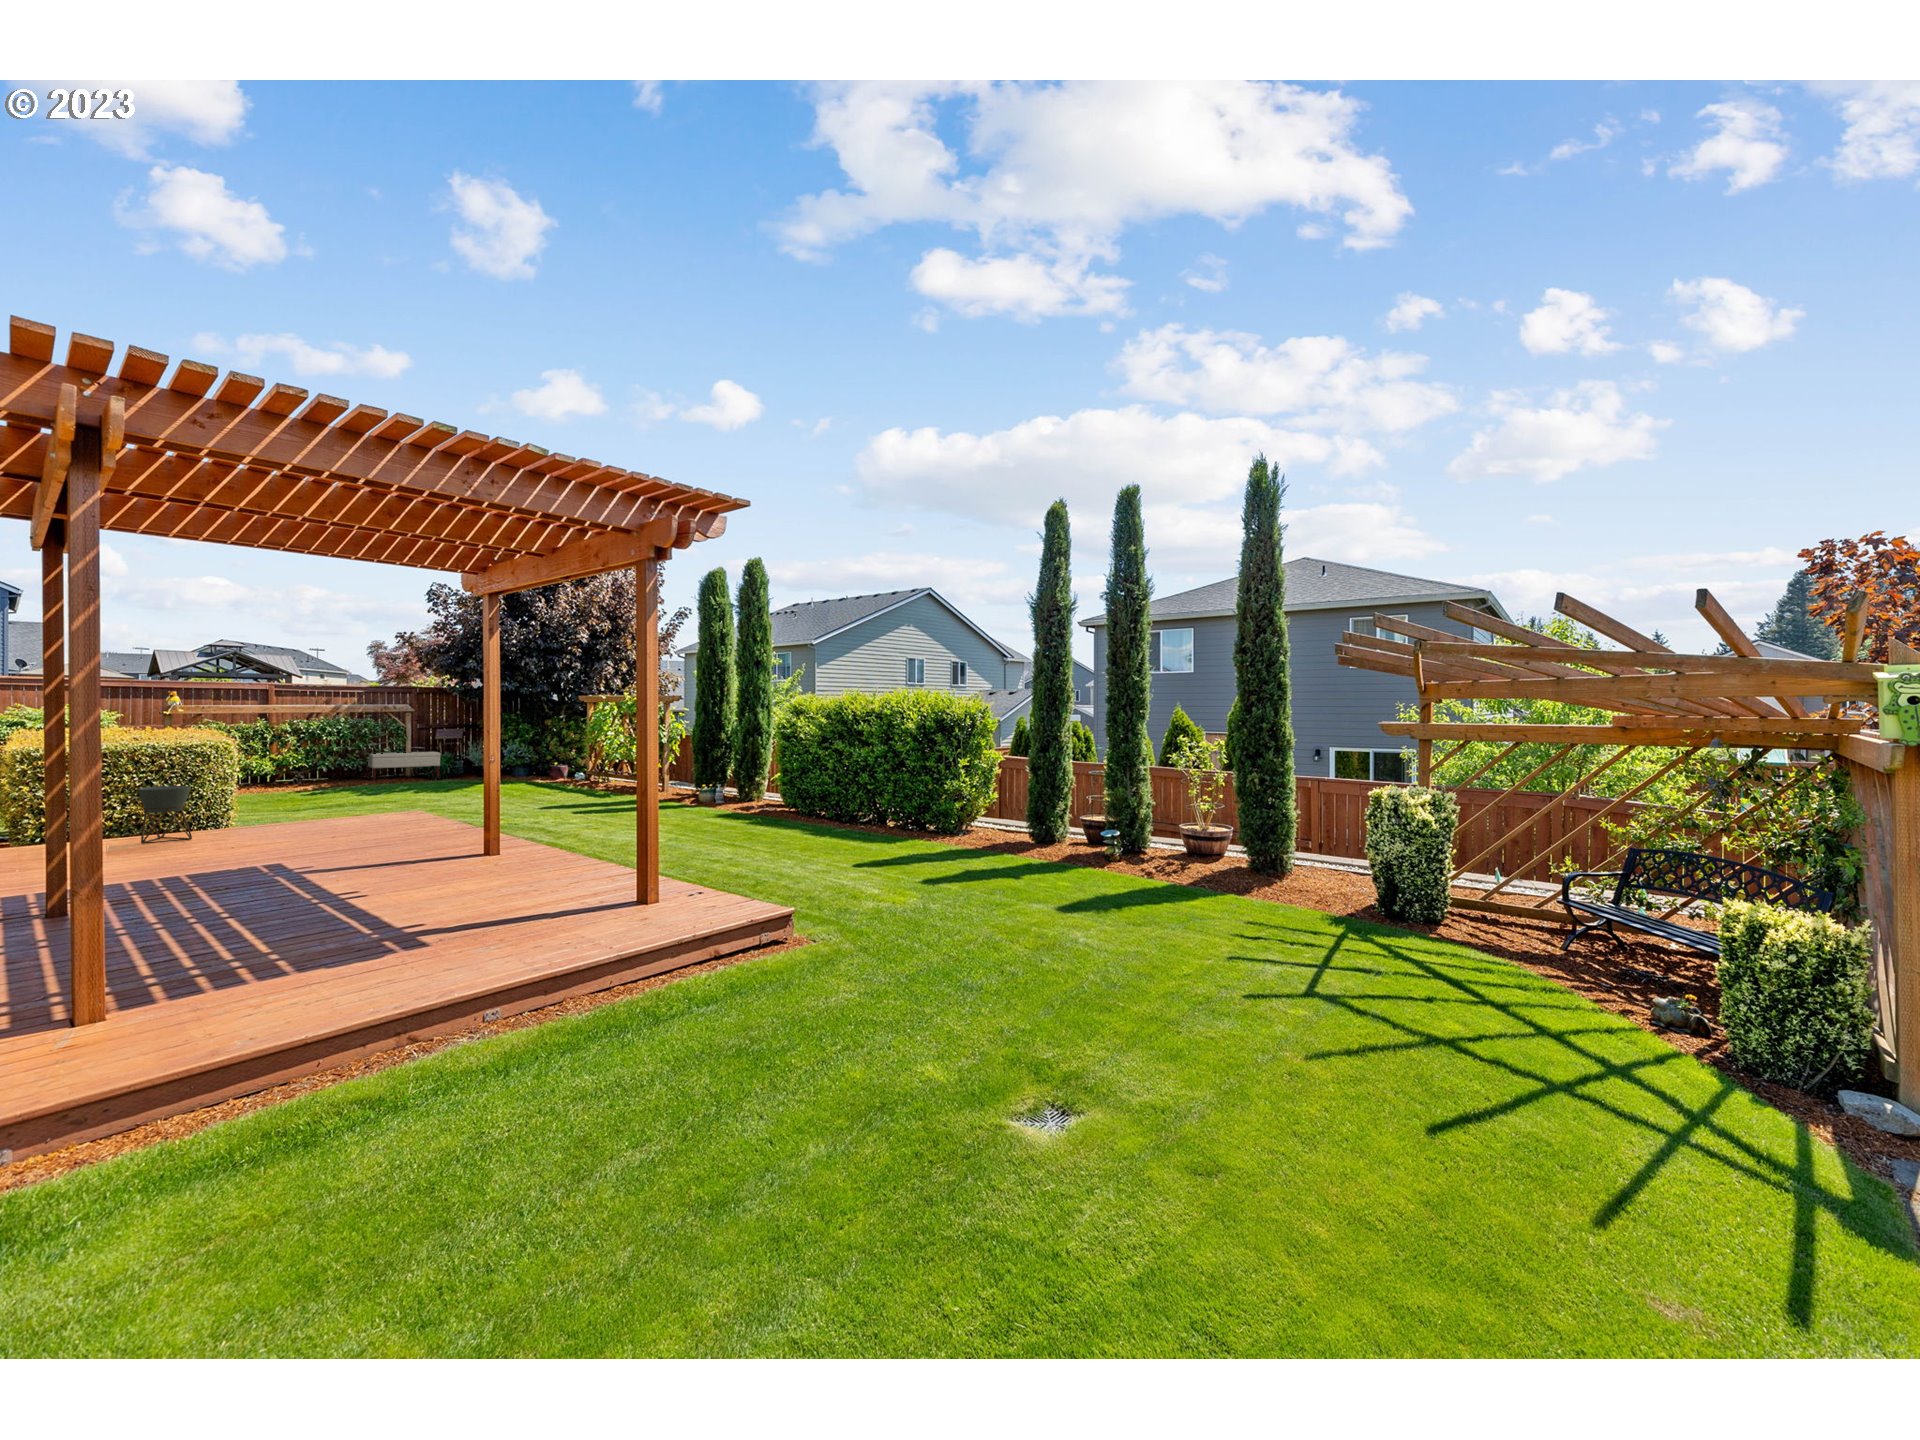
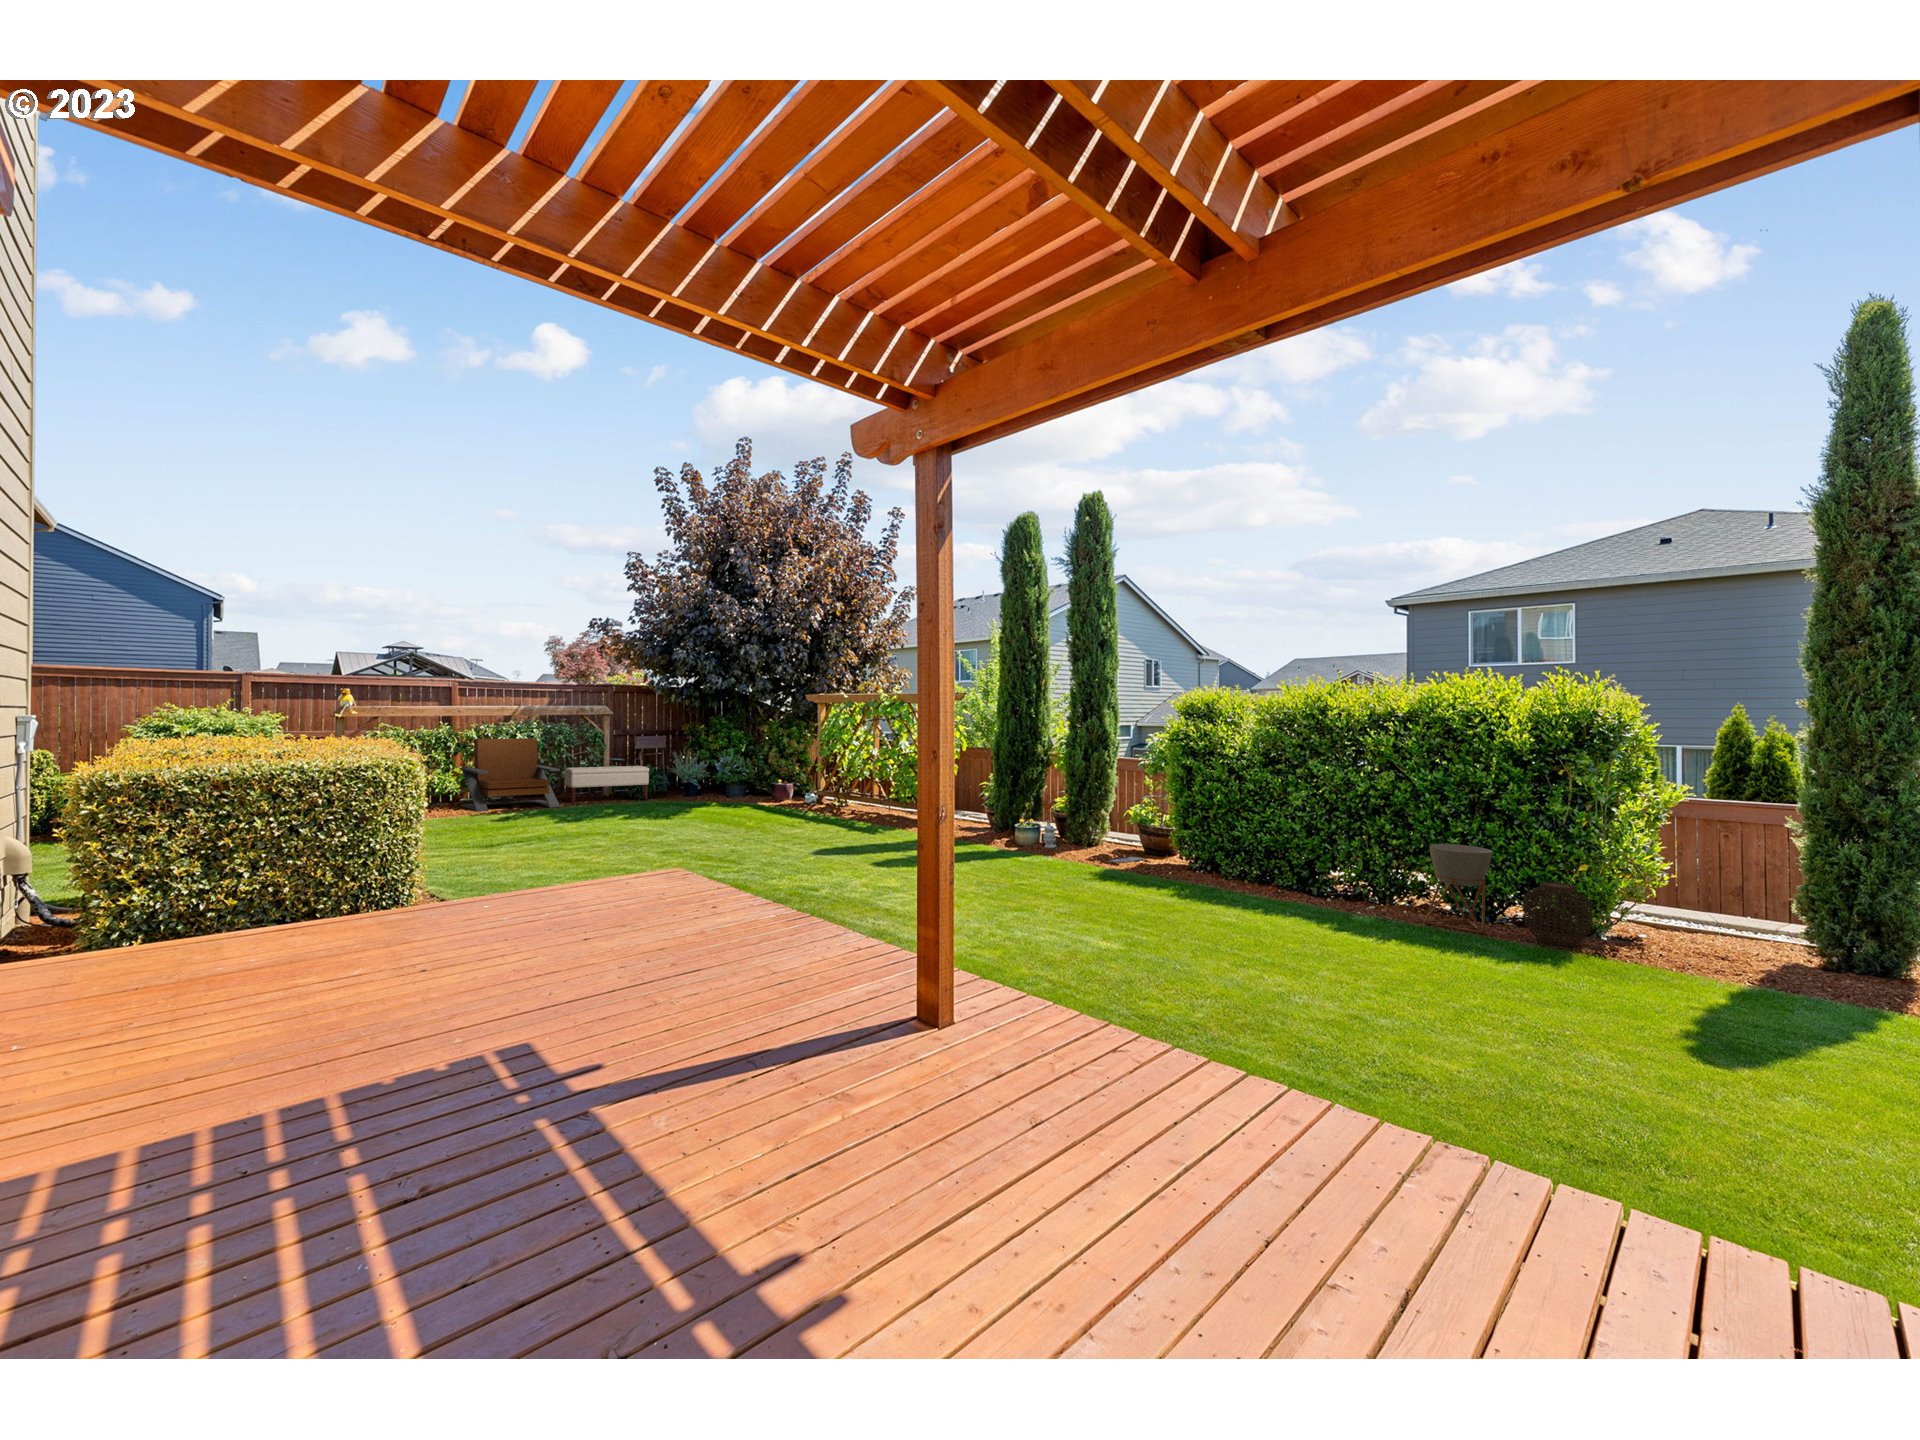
lounge chair: none [276,730,360,787] -> present [462,738,560,812]
planter: present [139,786,192,844] -> present [1424,844,1492,934]
woven basket: none [897,802,927,834] -> present [1523,882,1592,947]

